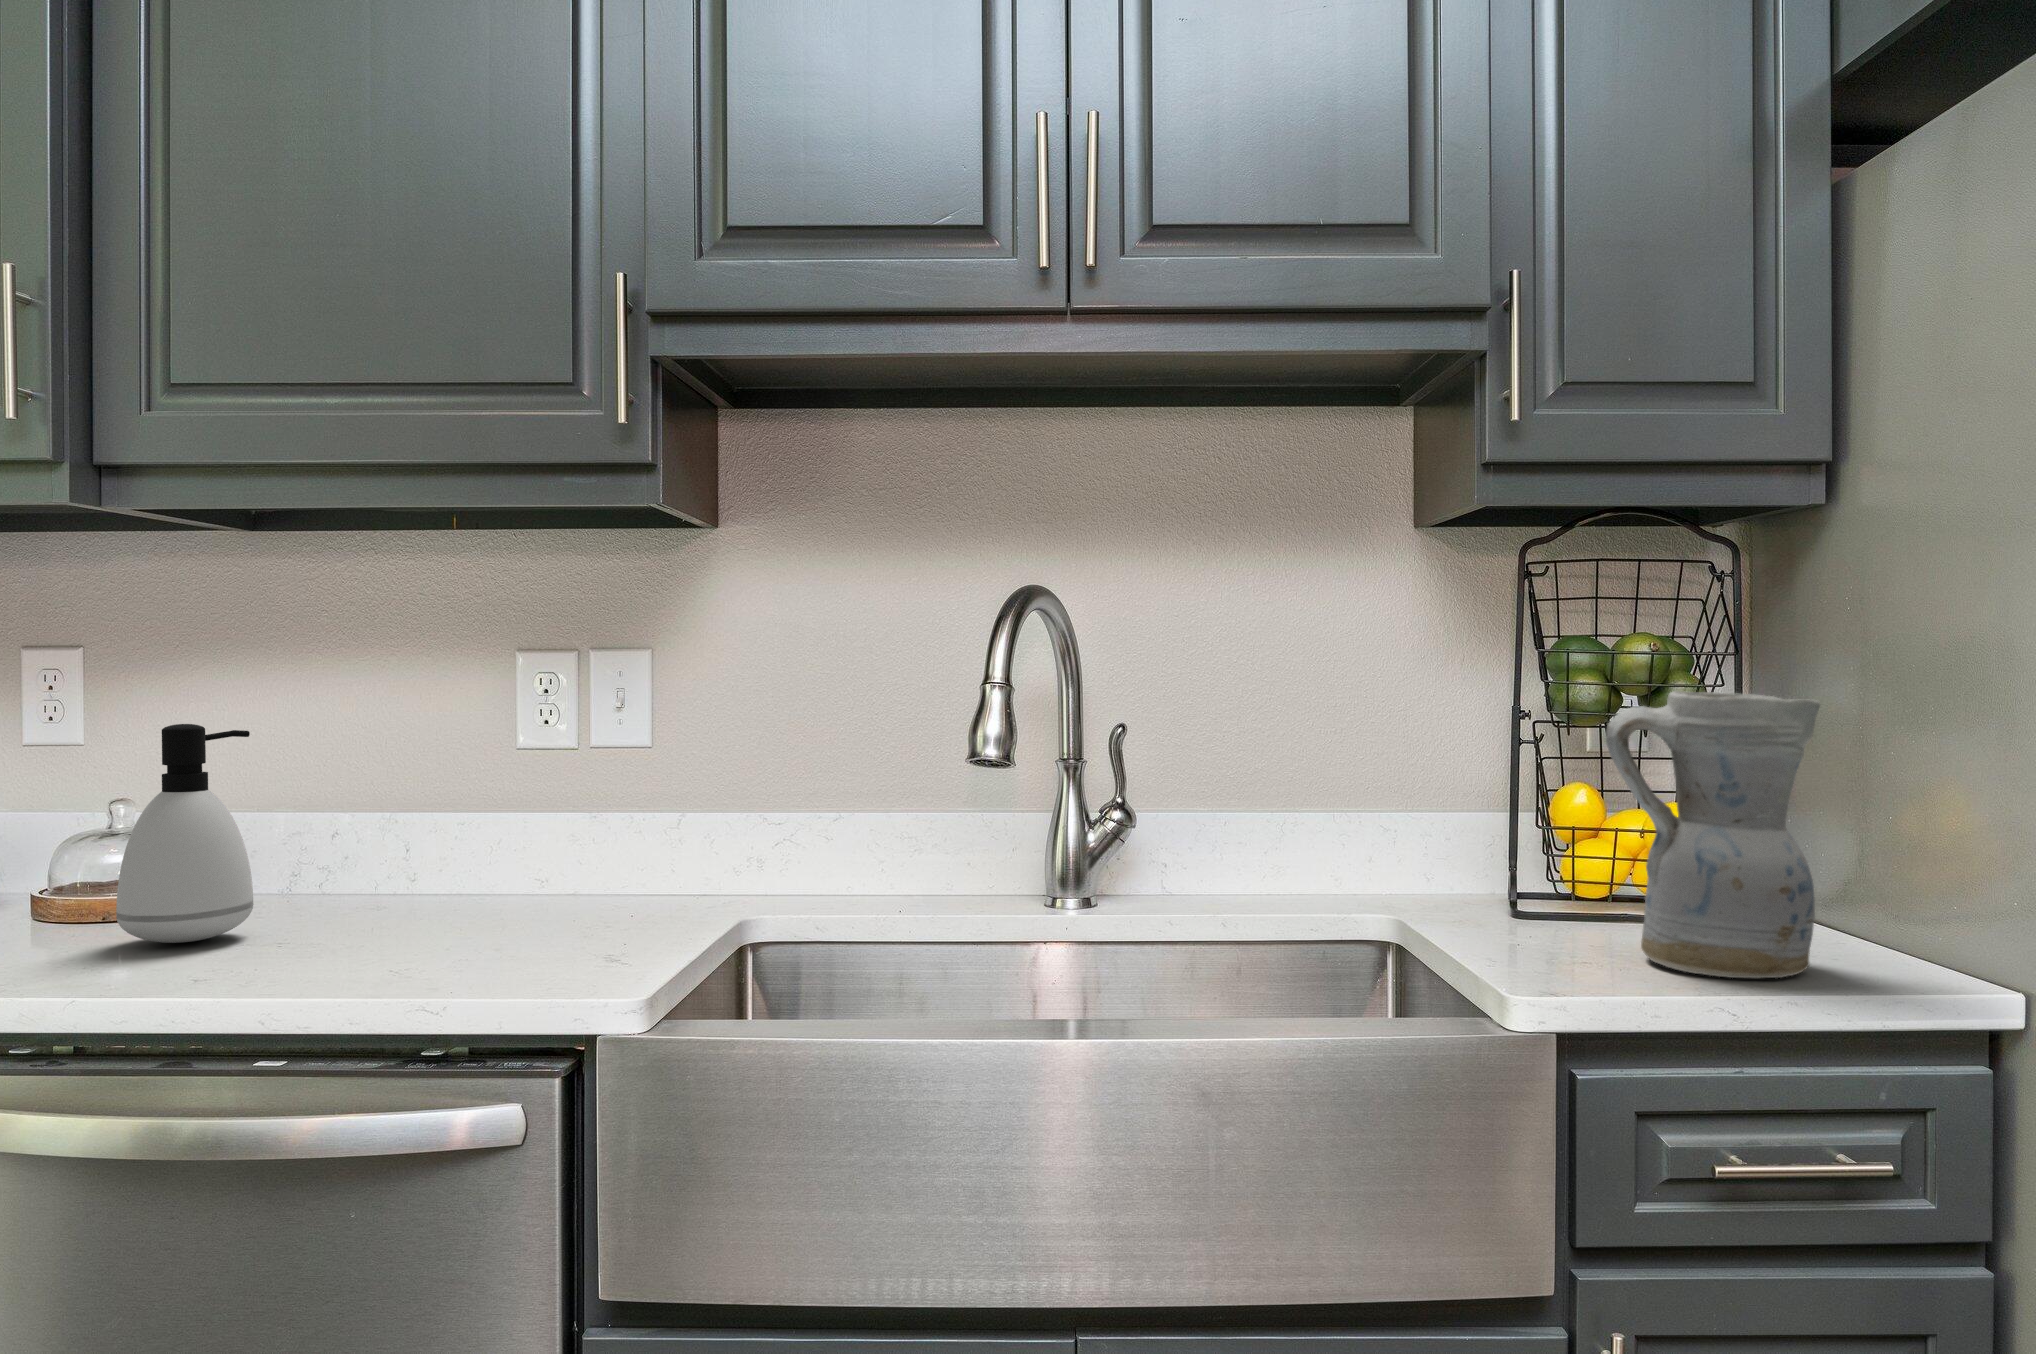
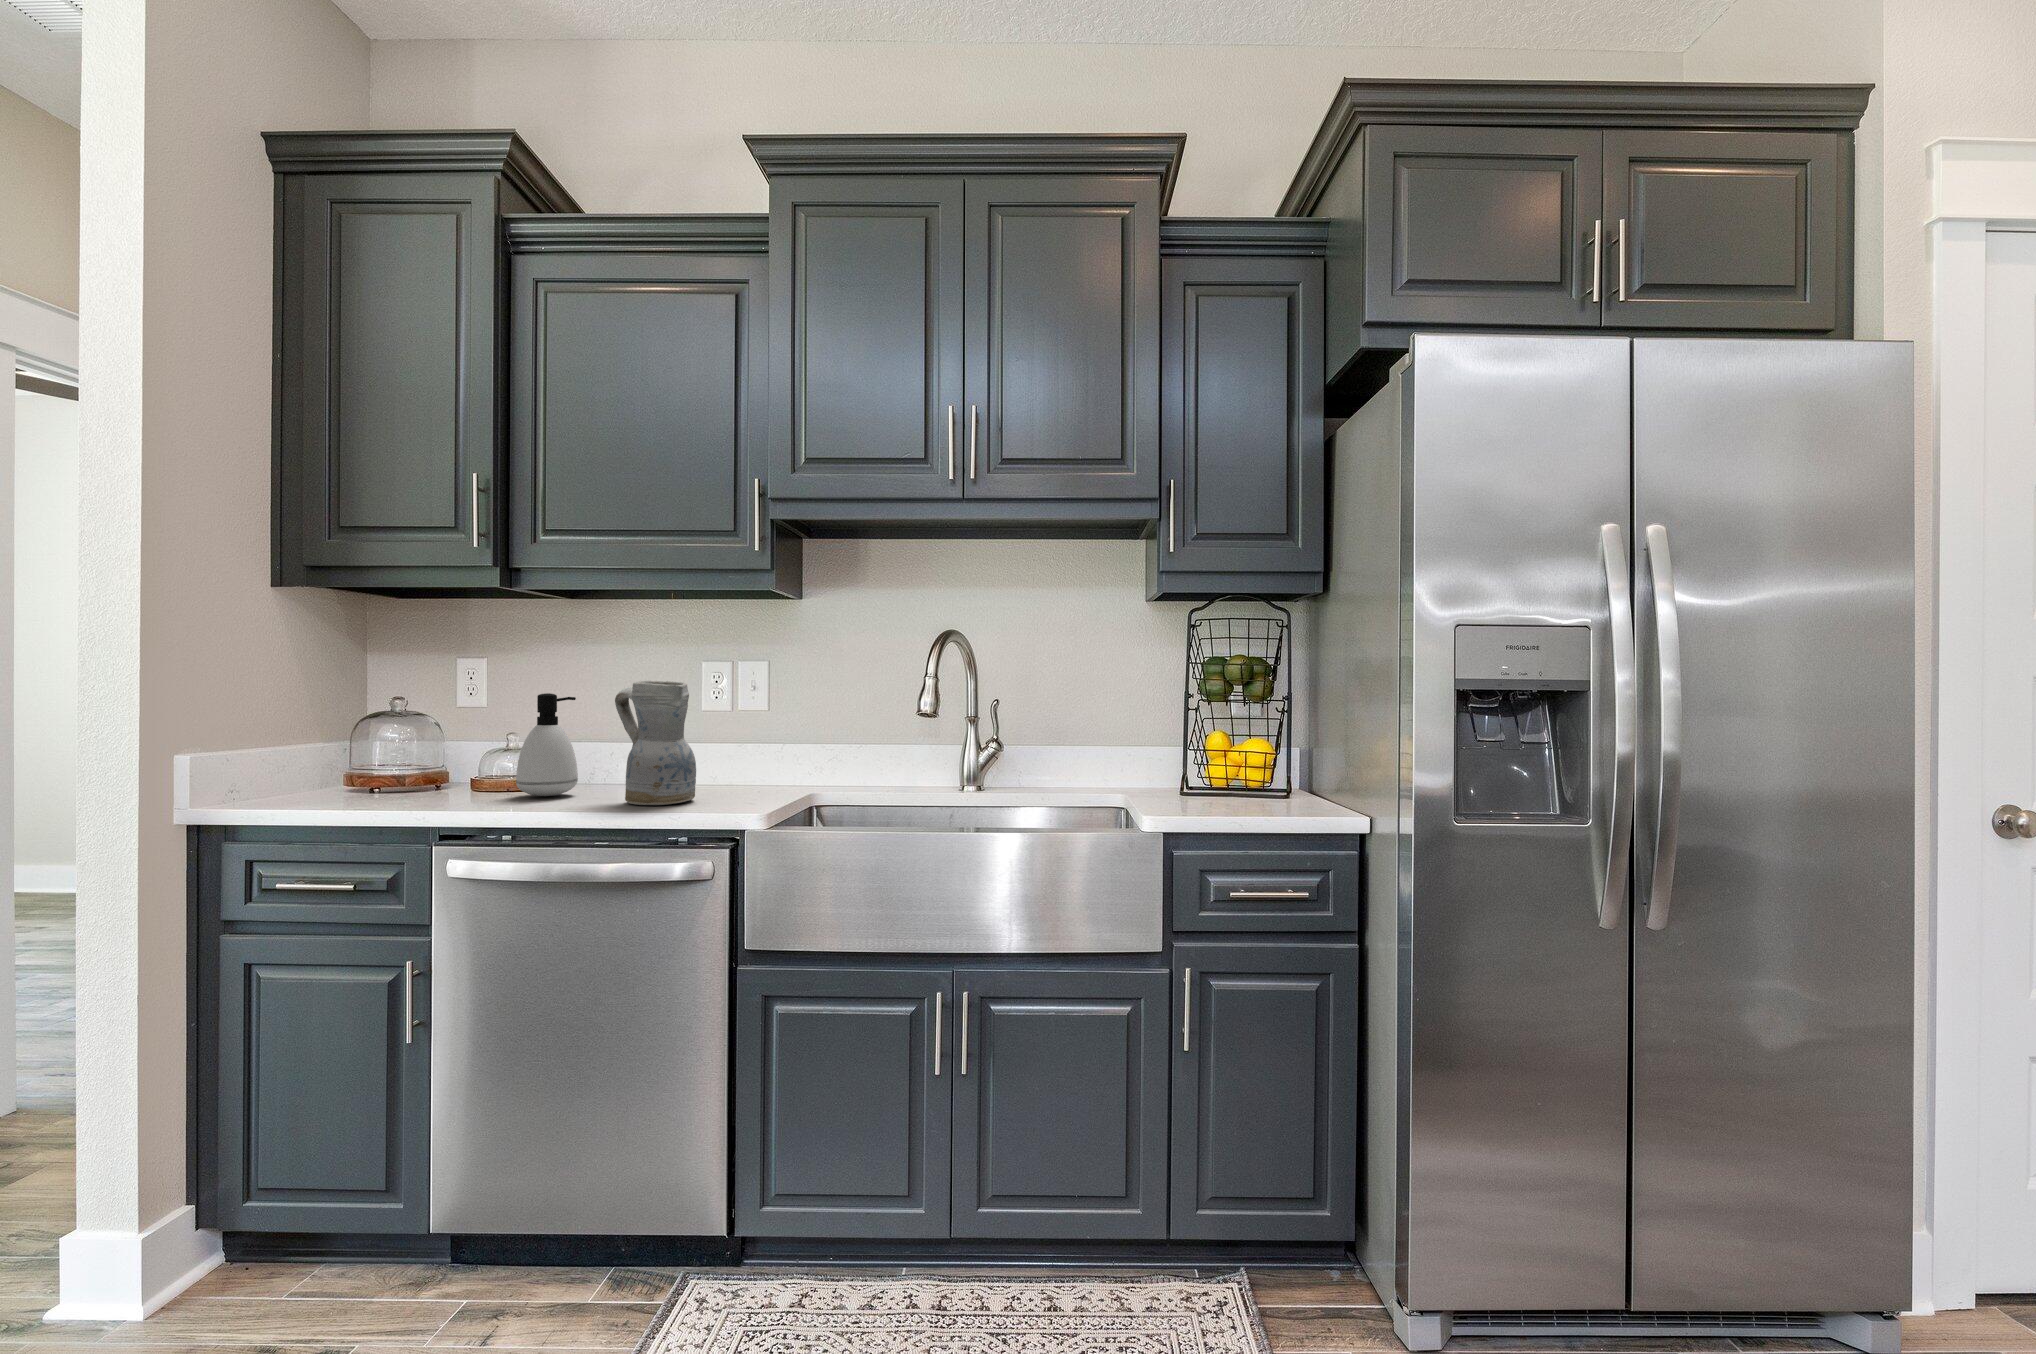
ceramic pitcher: present [1606,691,1820,978] -> present [615,681,696,805]

